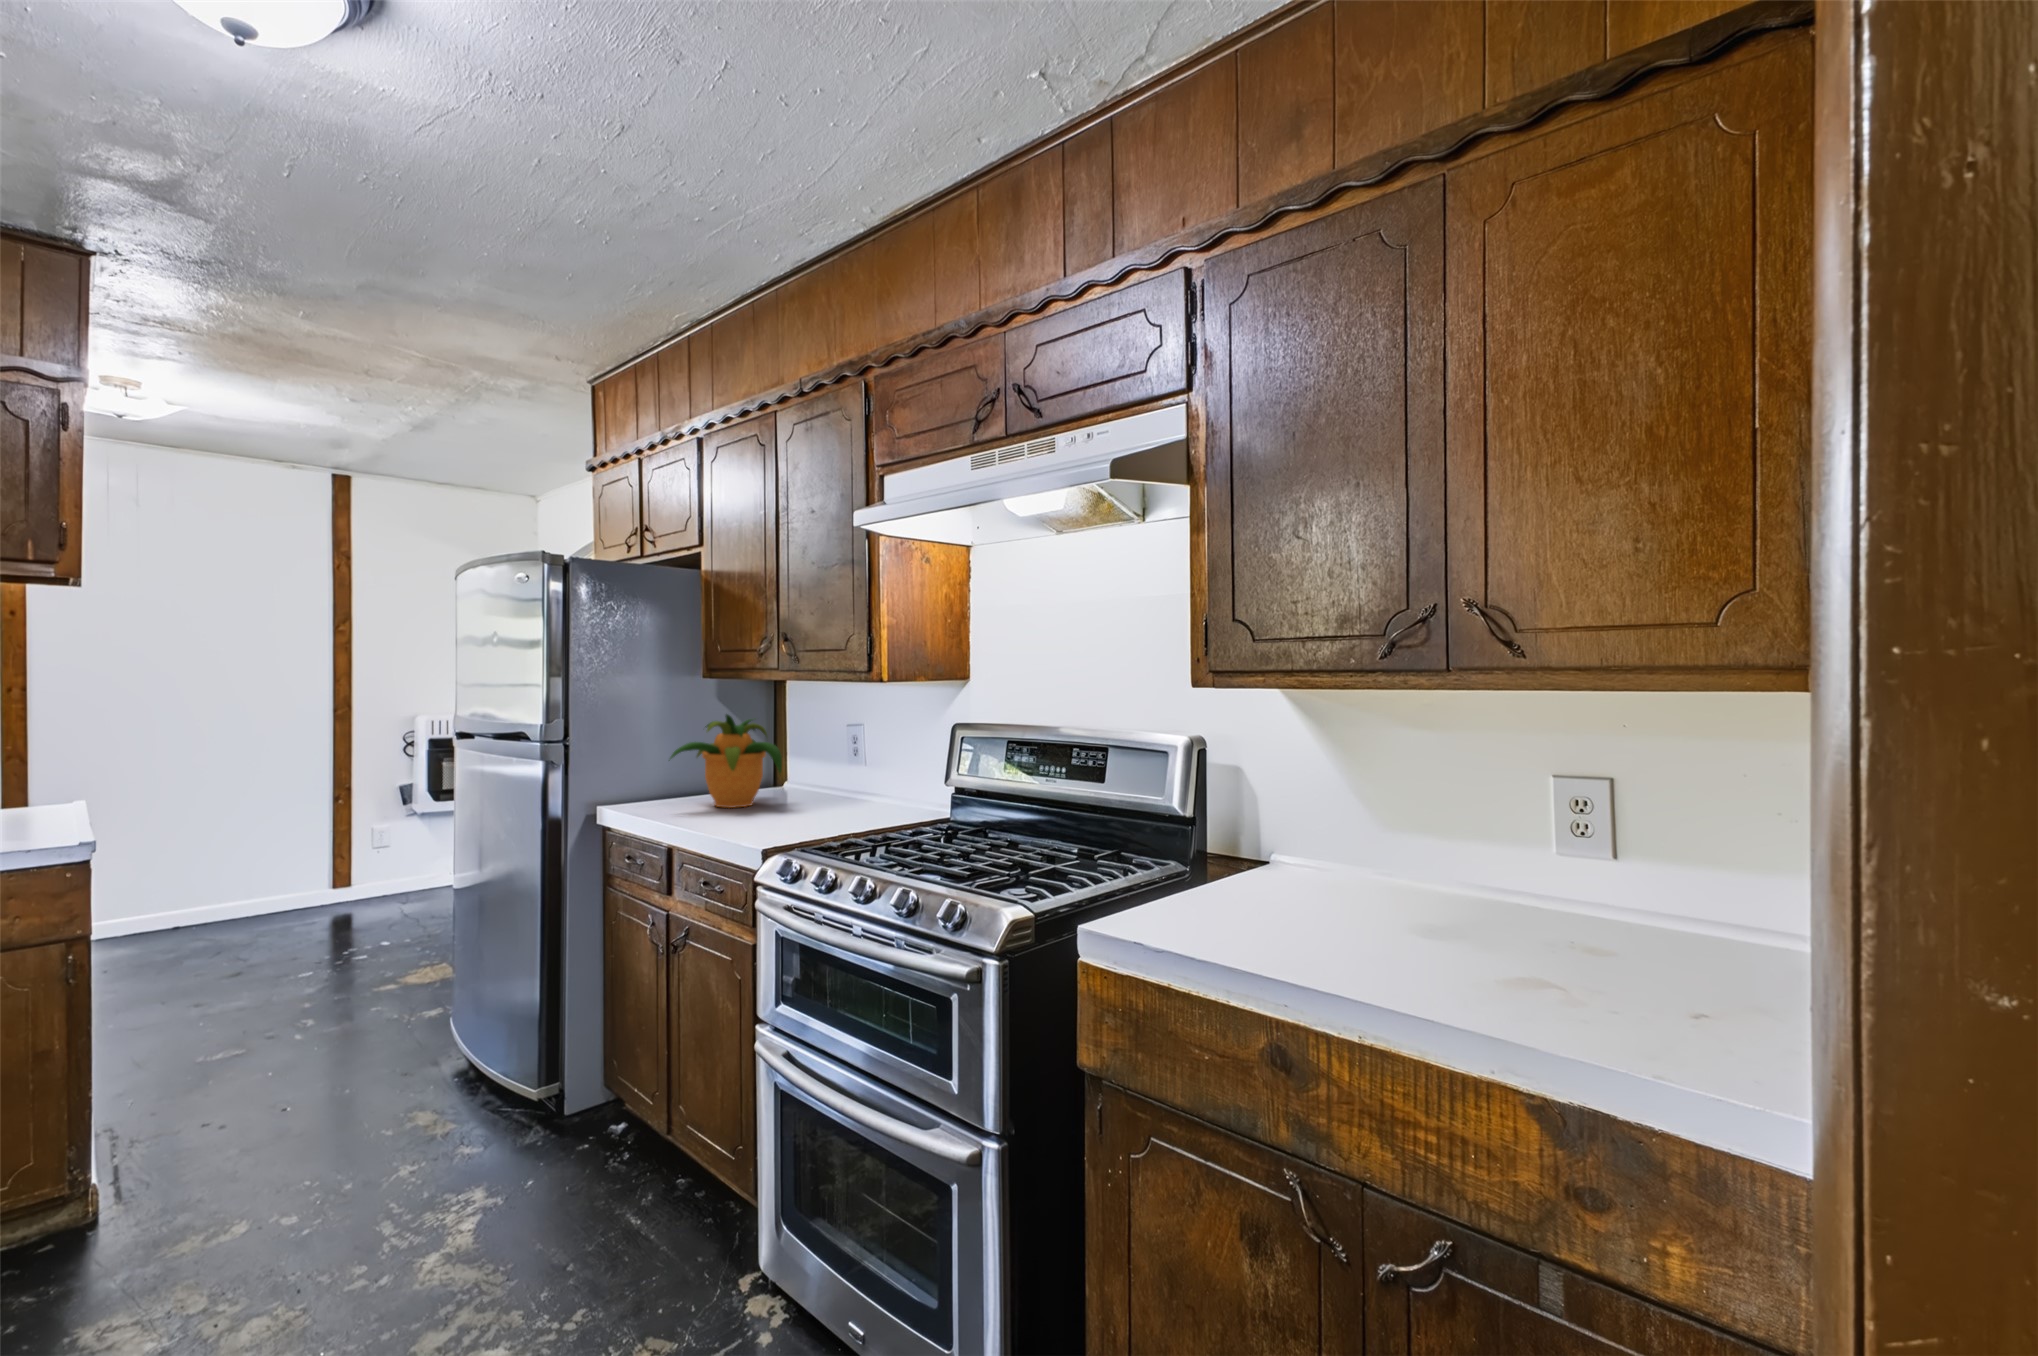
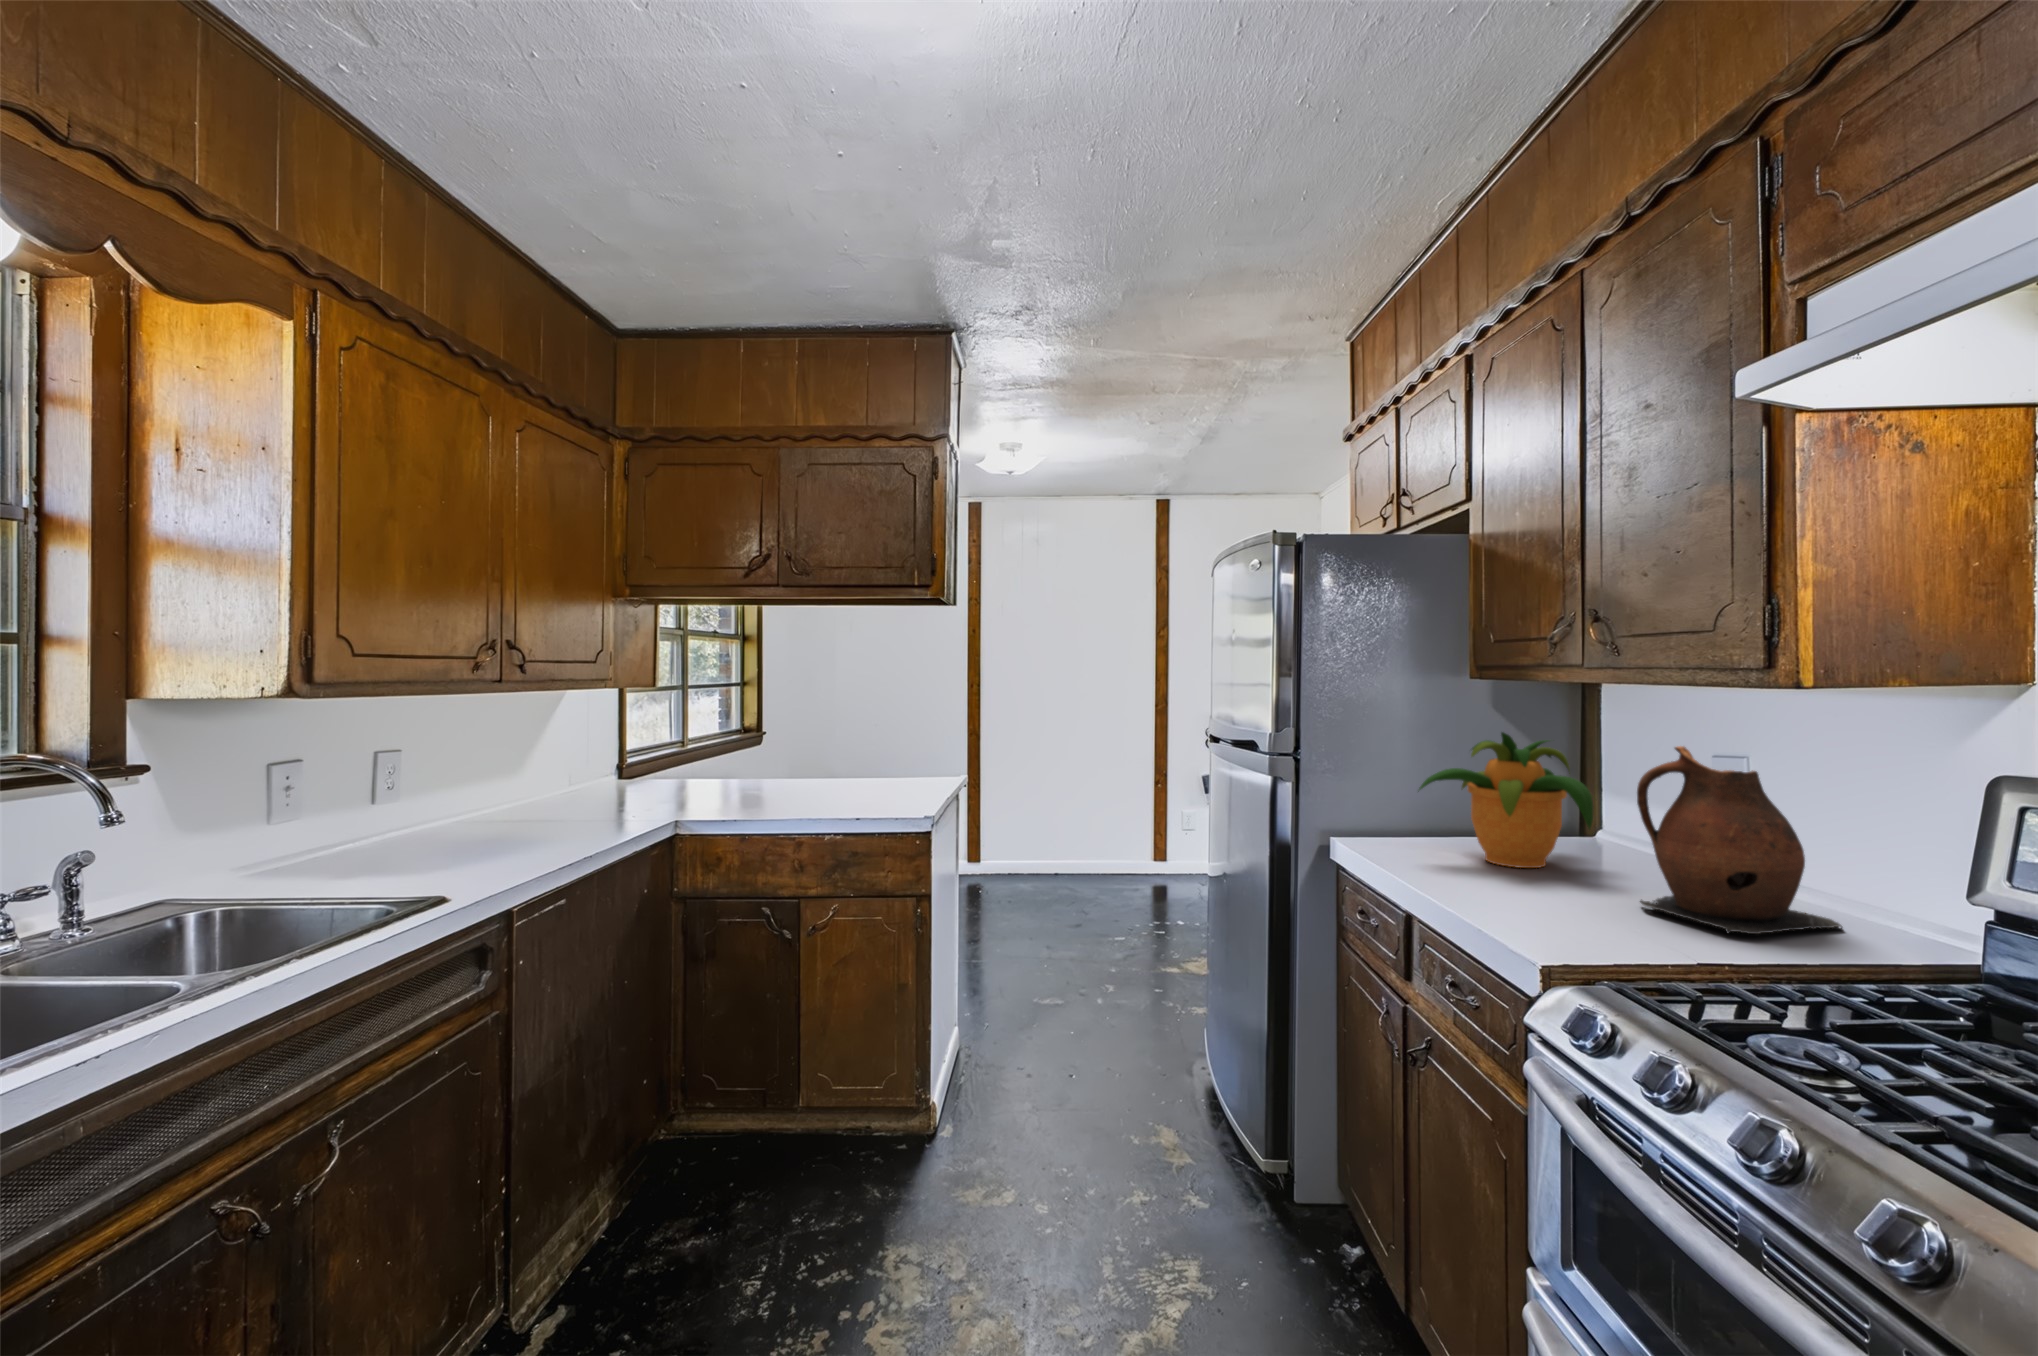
ceramic pitcher: none [807,717,902,822] -> present [1637,746,1843,934]

